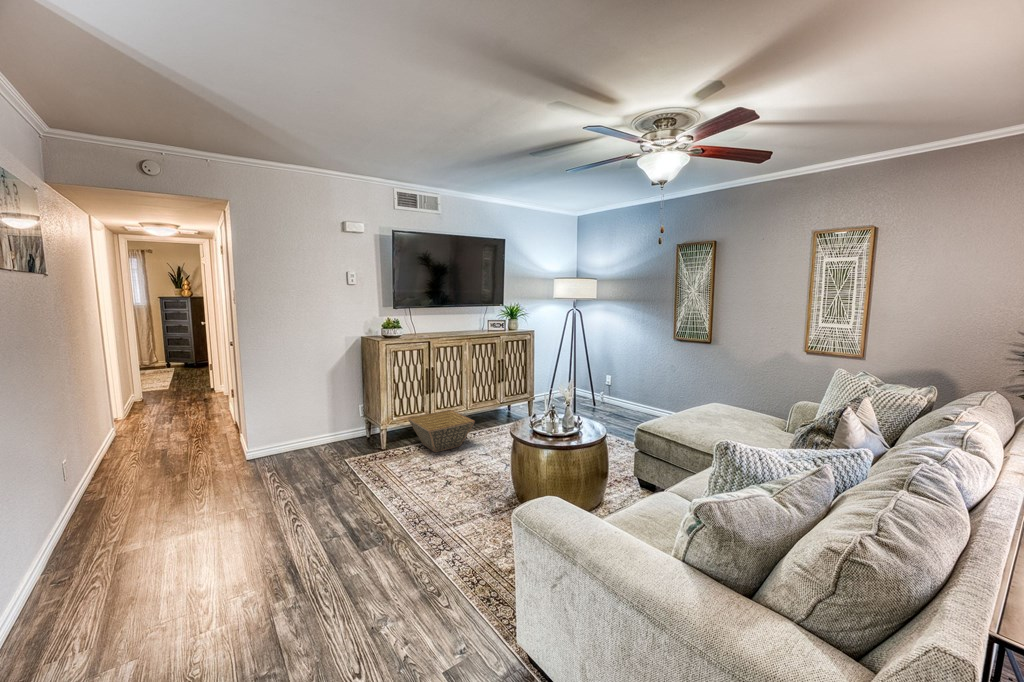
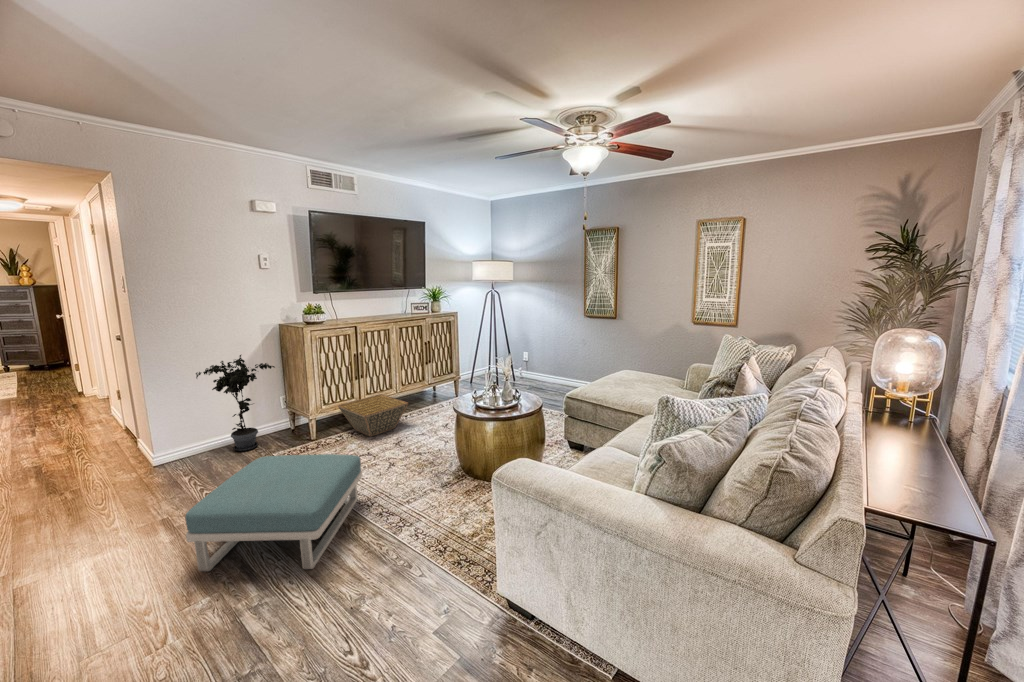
potted plant: none [284,362,353,454] -> present [196,355,275,451]
footstool: none [245,462,412,581] -> present [185,454,362,571]

